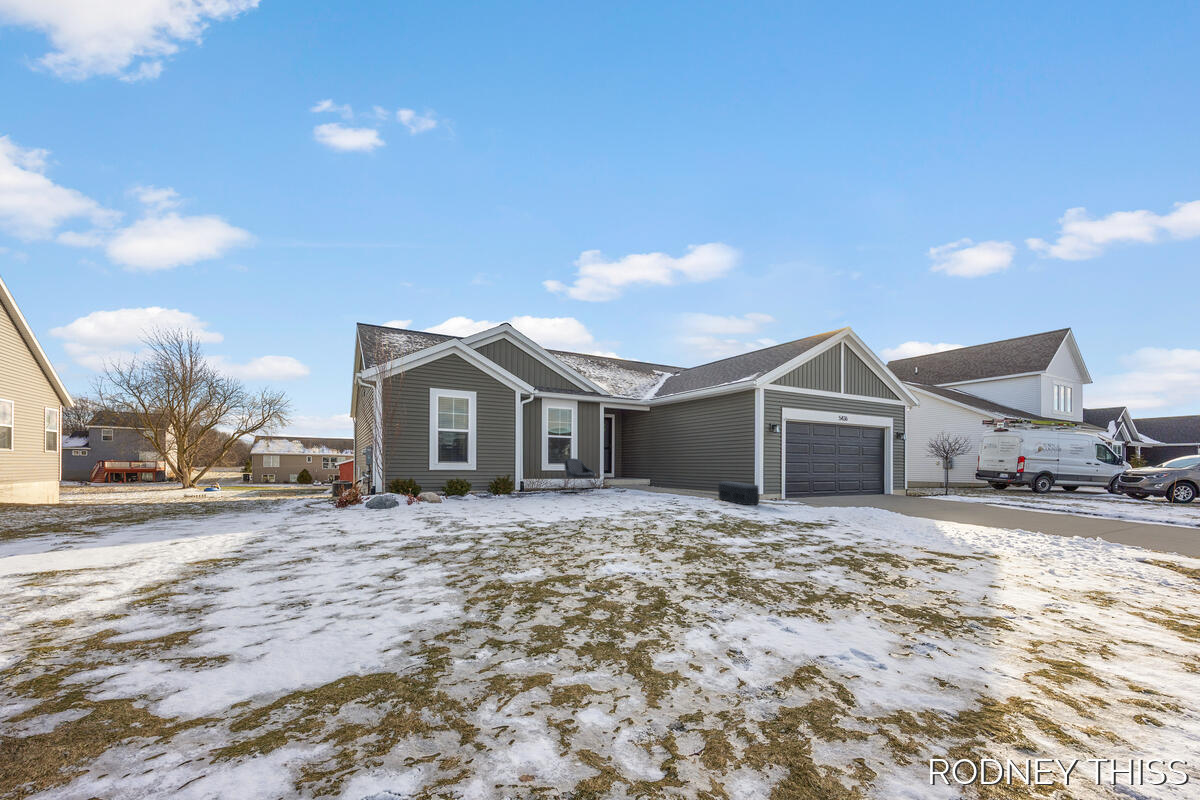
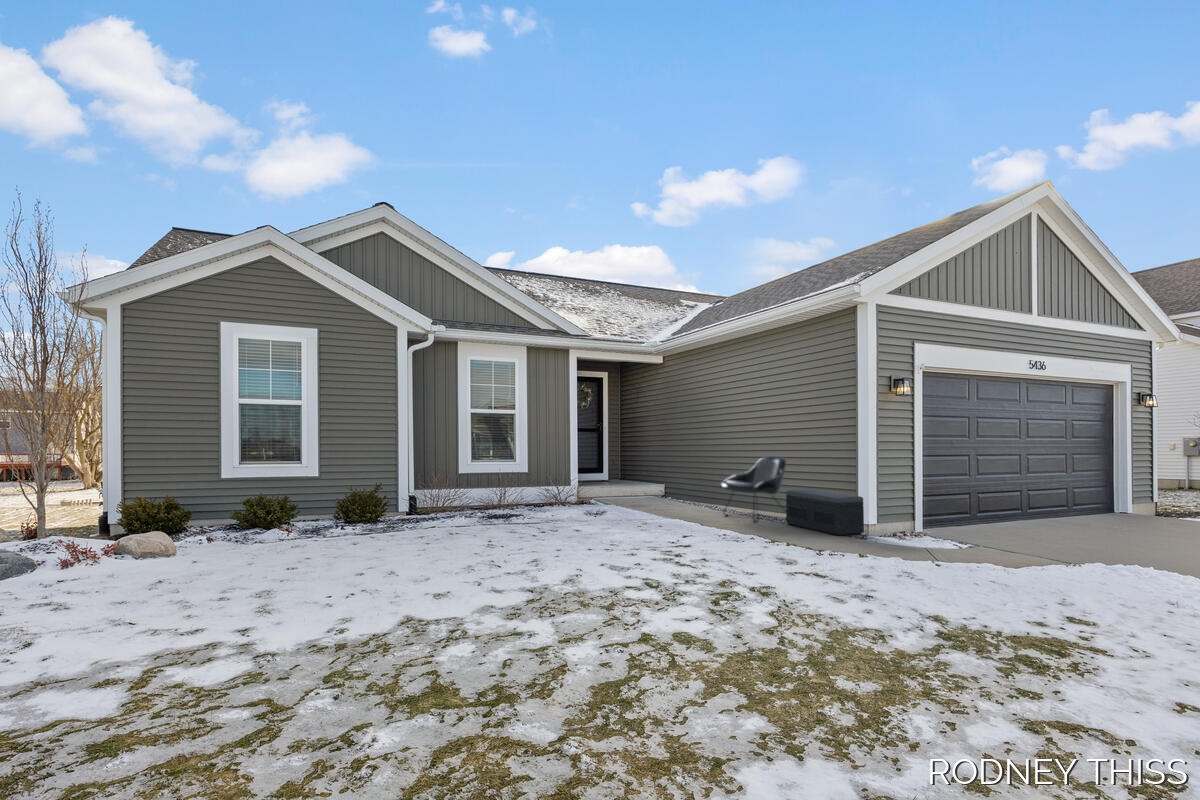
lounge chair: present [562,458,596,490] -> present [721,456,786,521]

